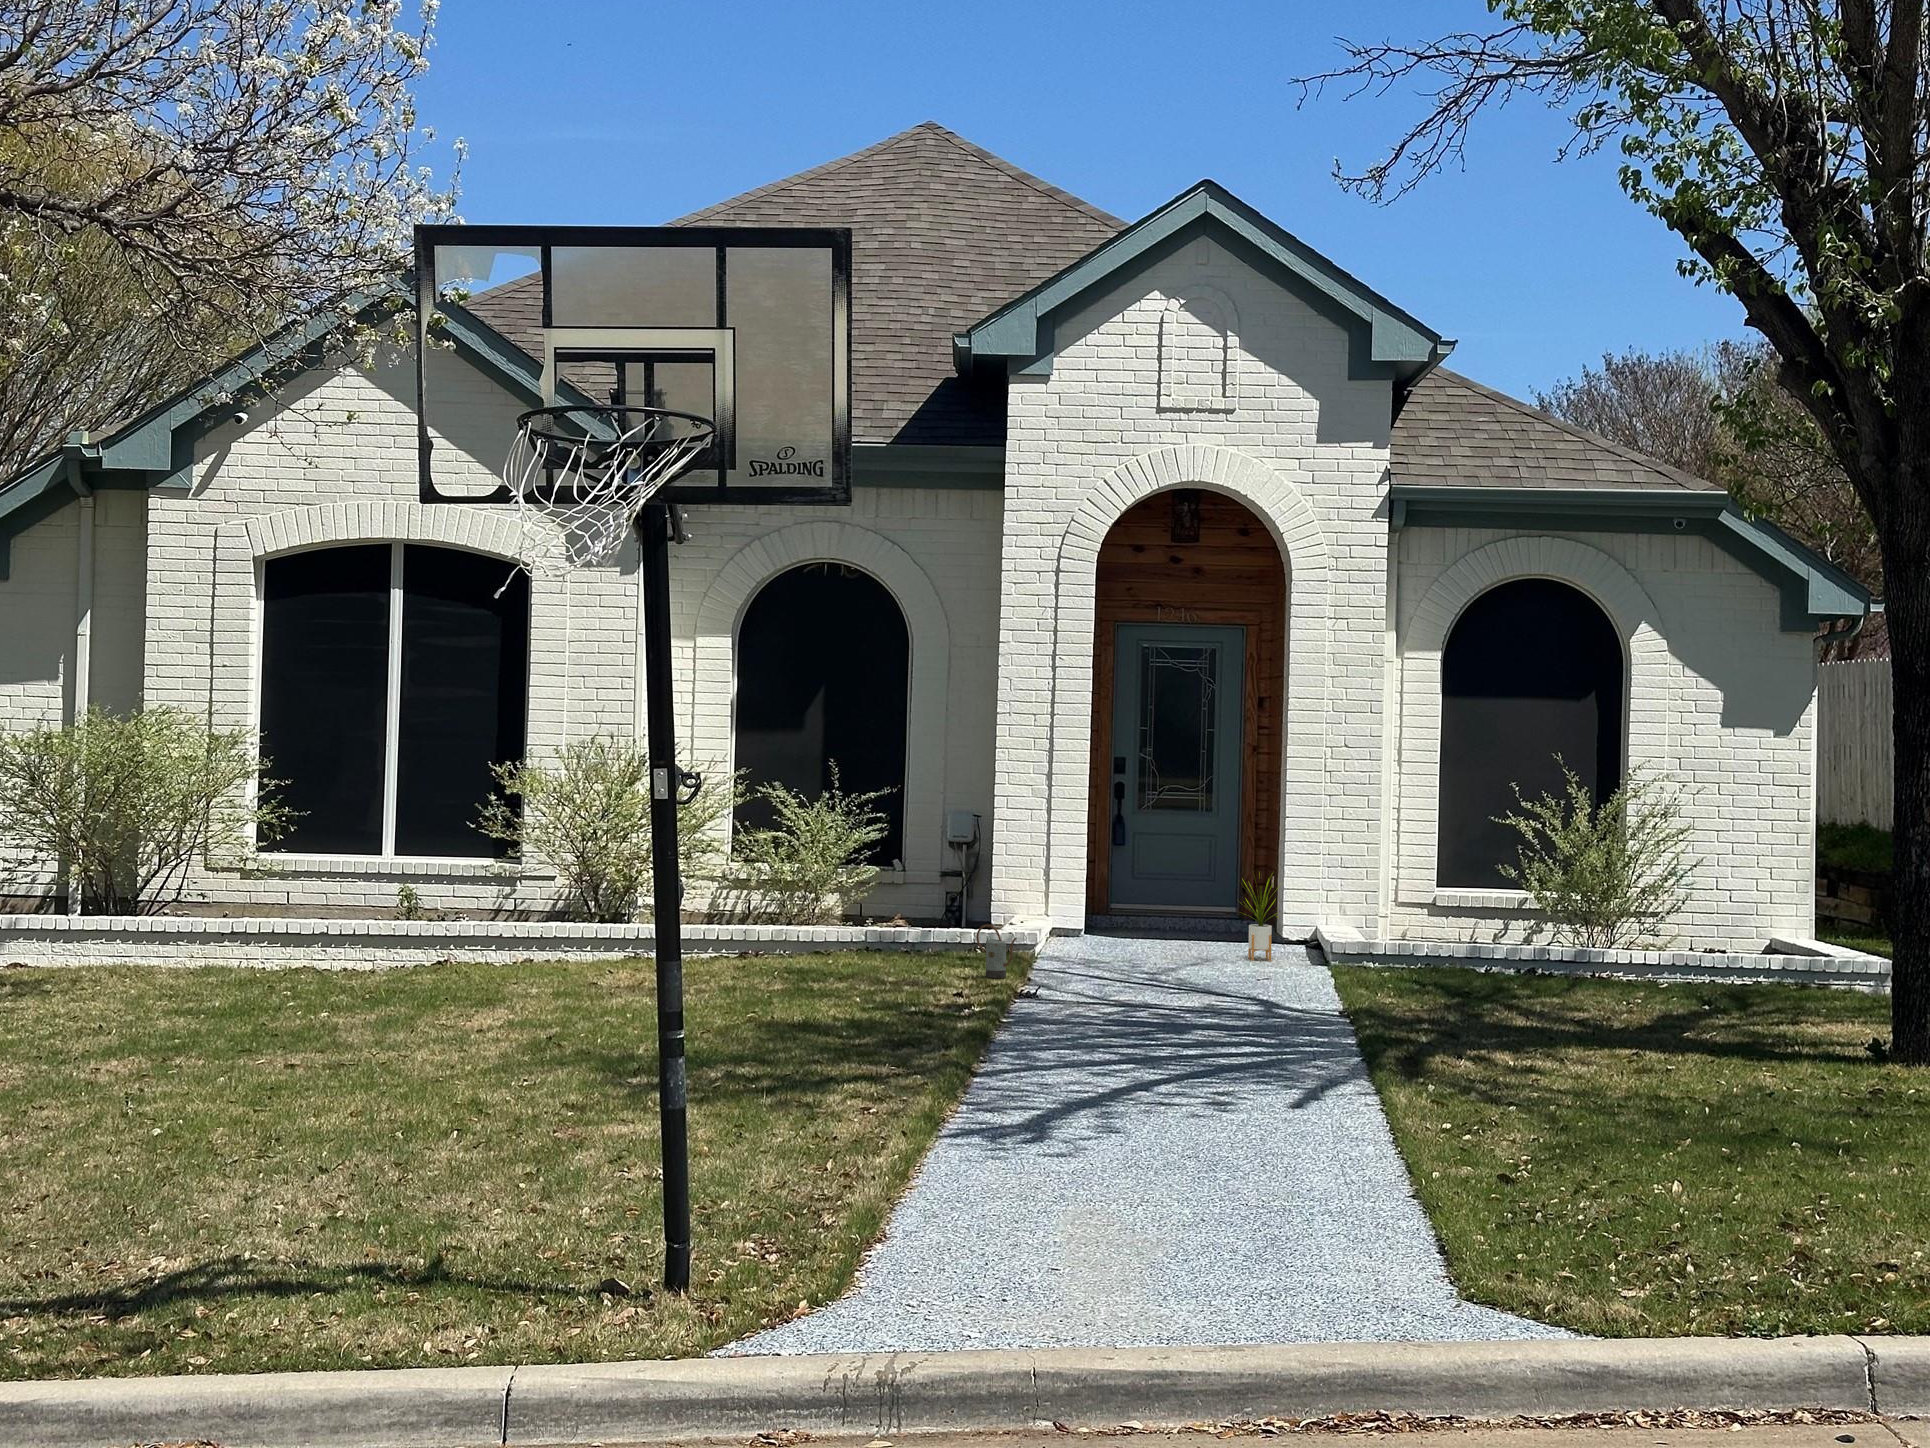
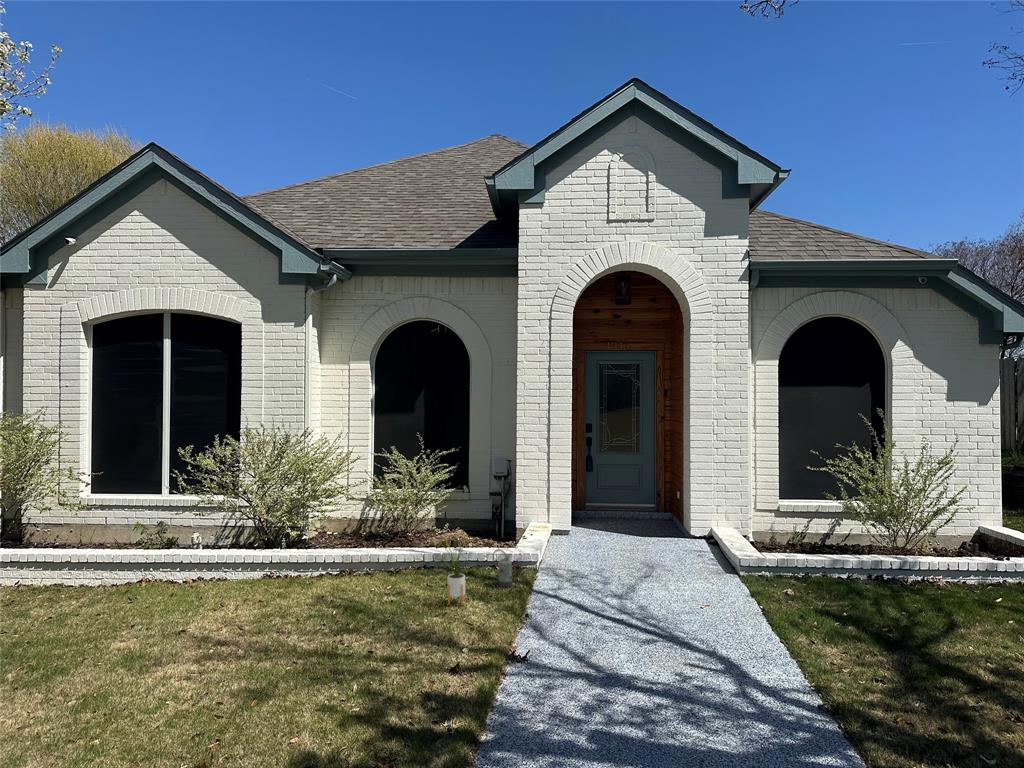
house plant: present [1242,879,1276,961] -> present [444,545,465,605]

